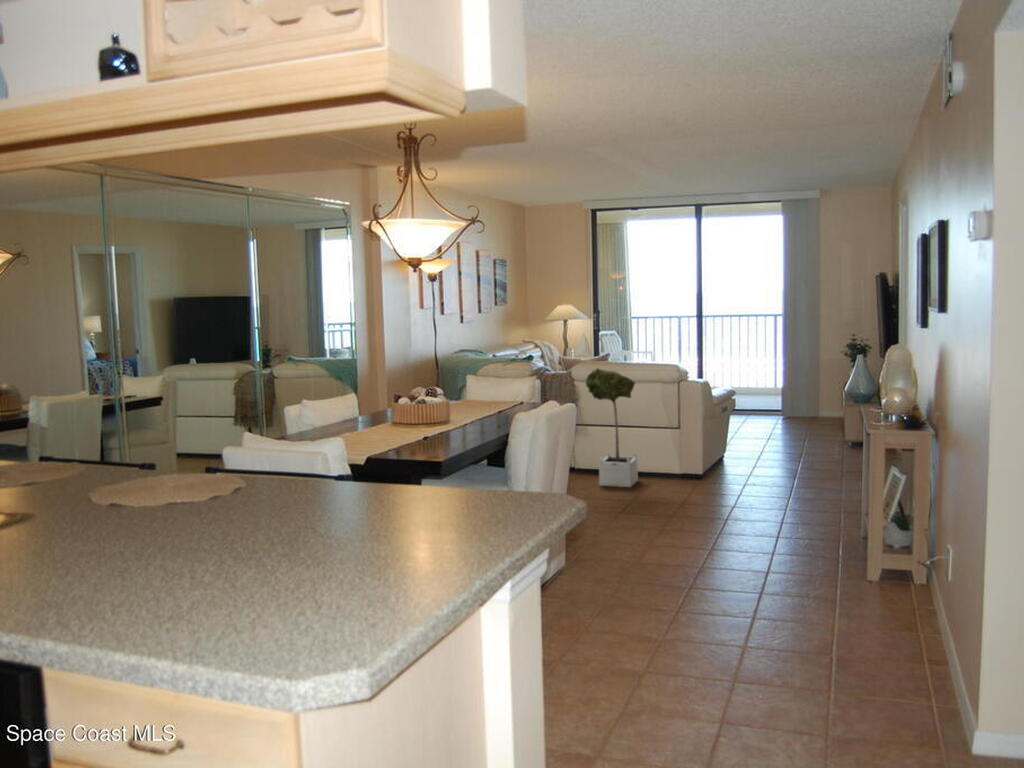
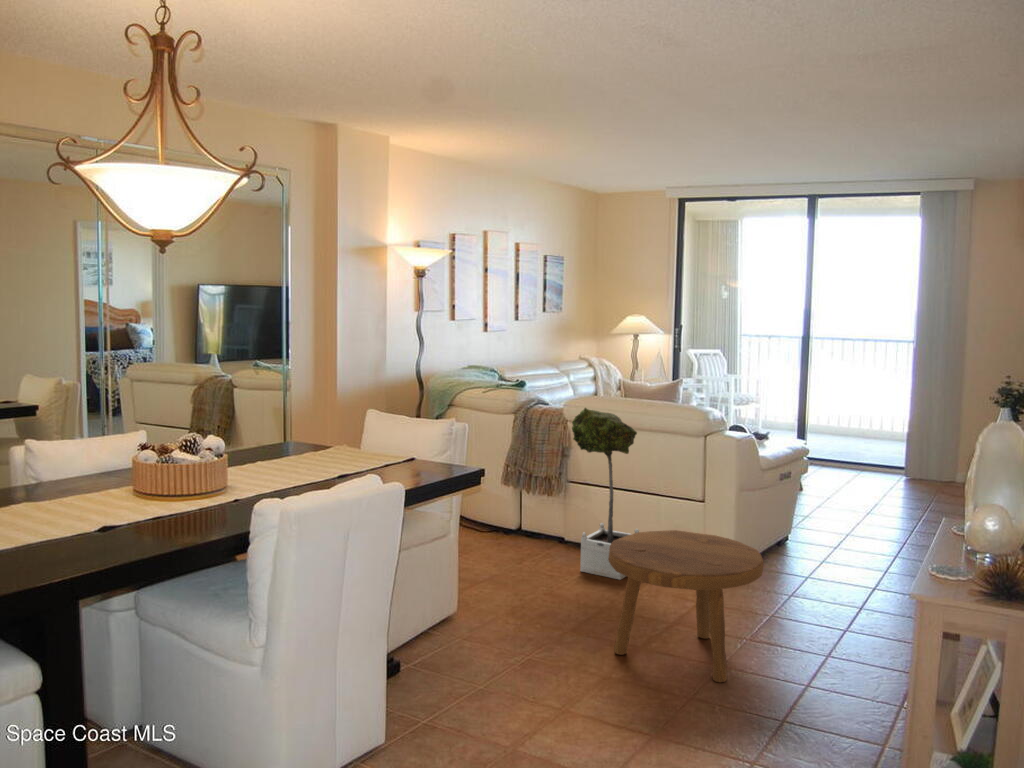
footstool: none [650,440,750,526] -> present [608,530,763,682]

